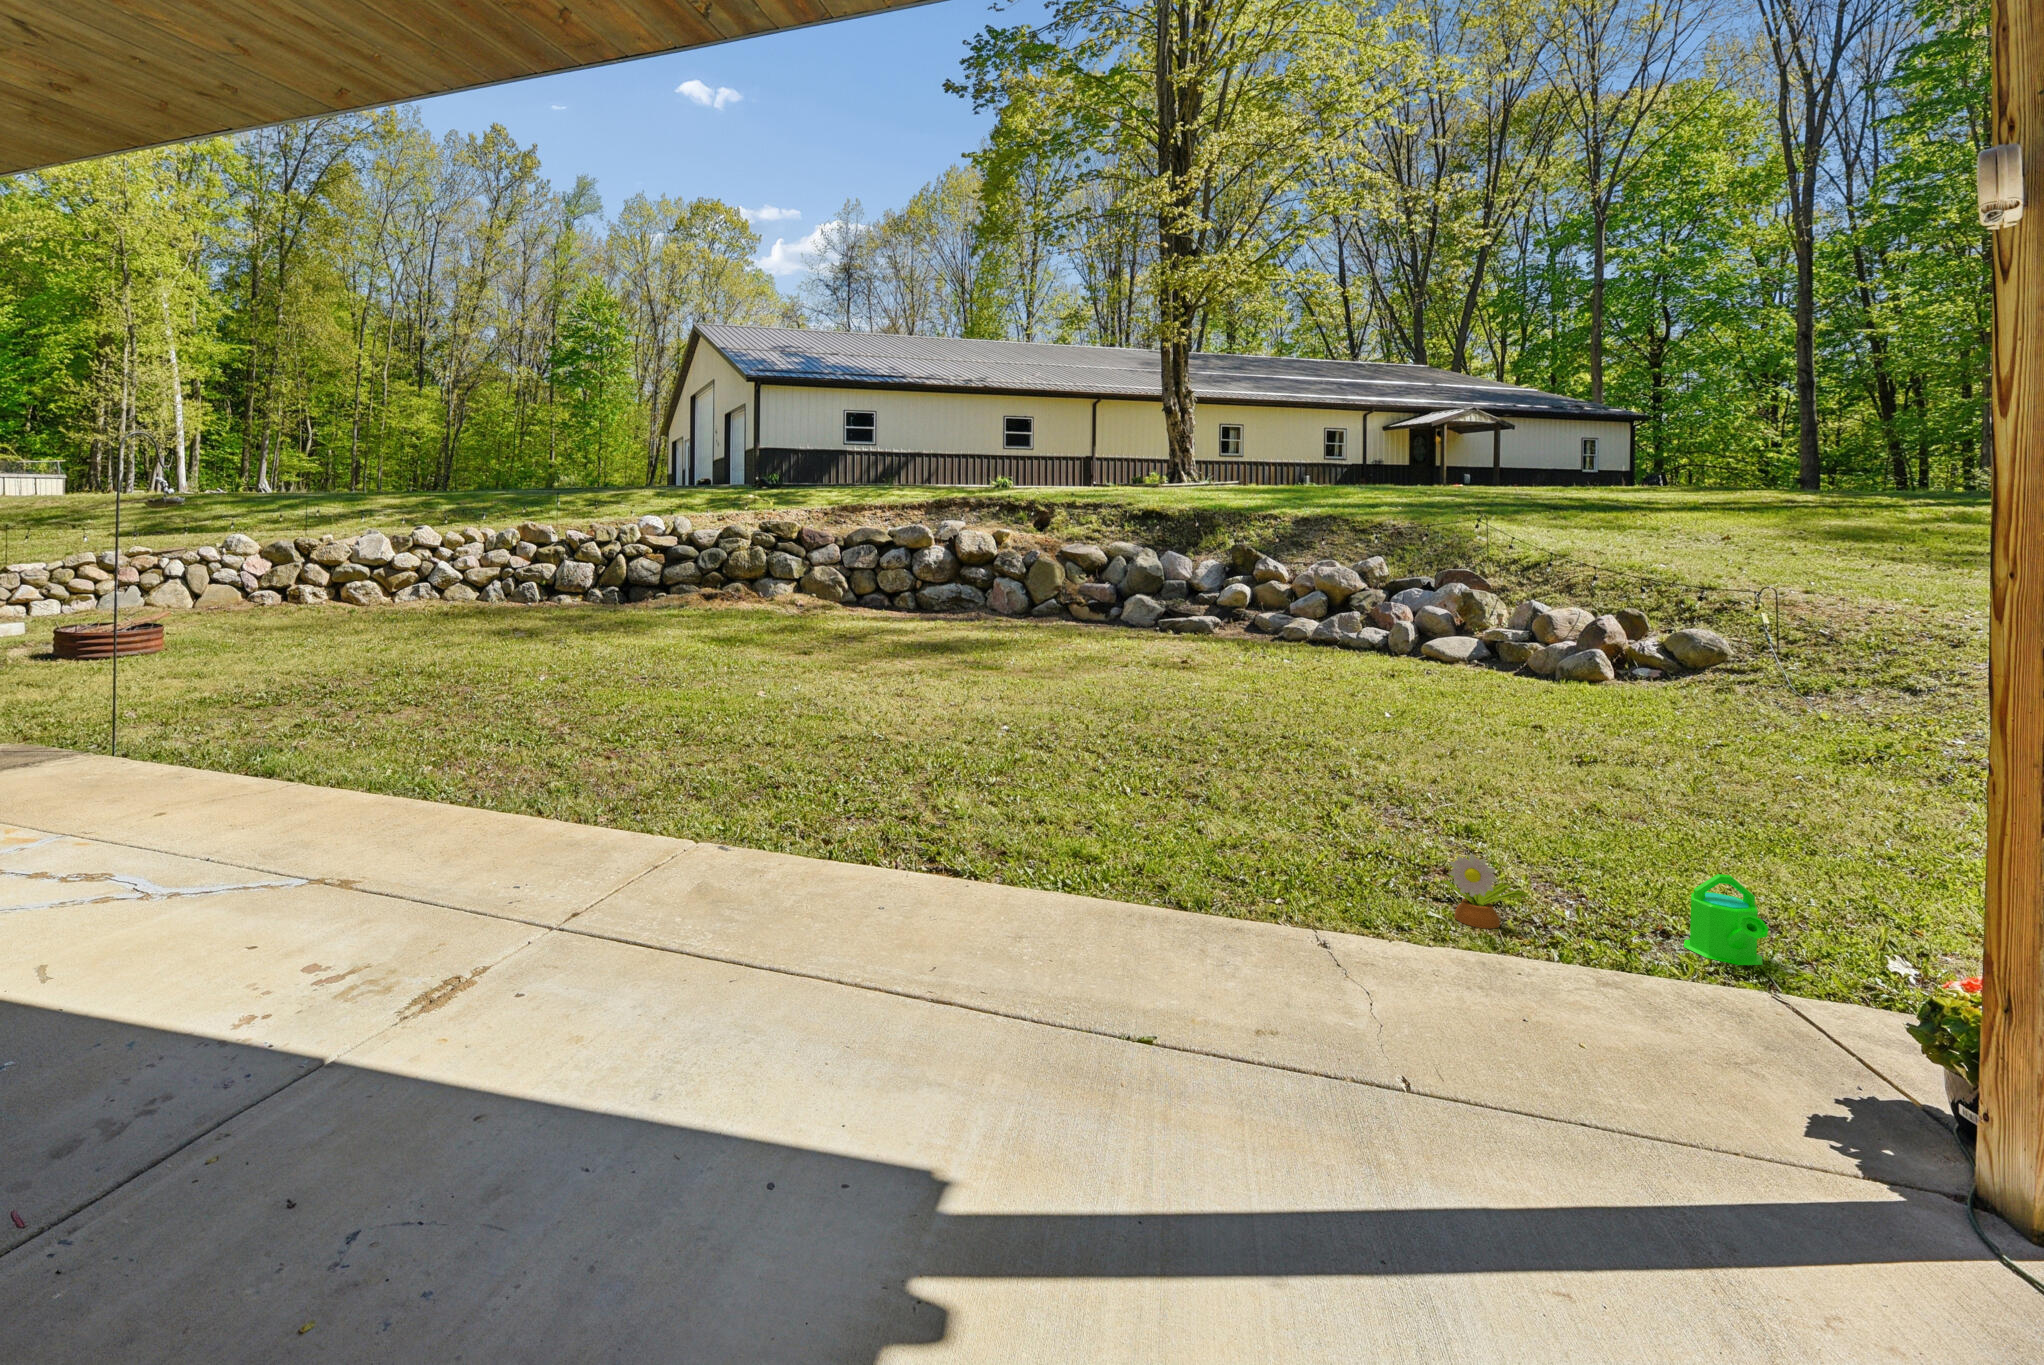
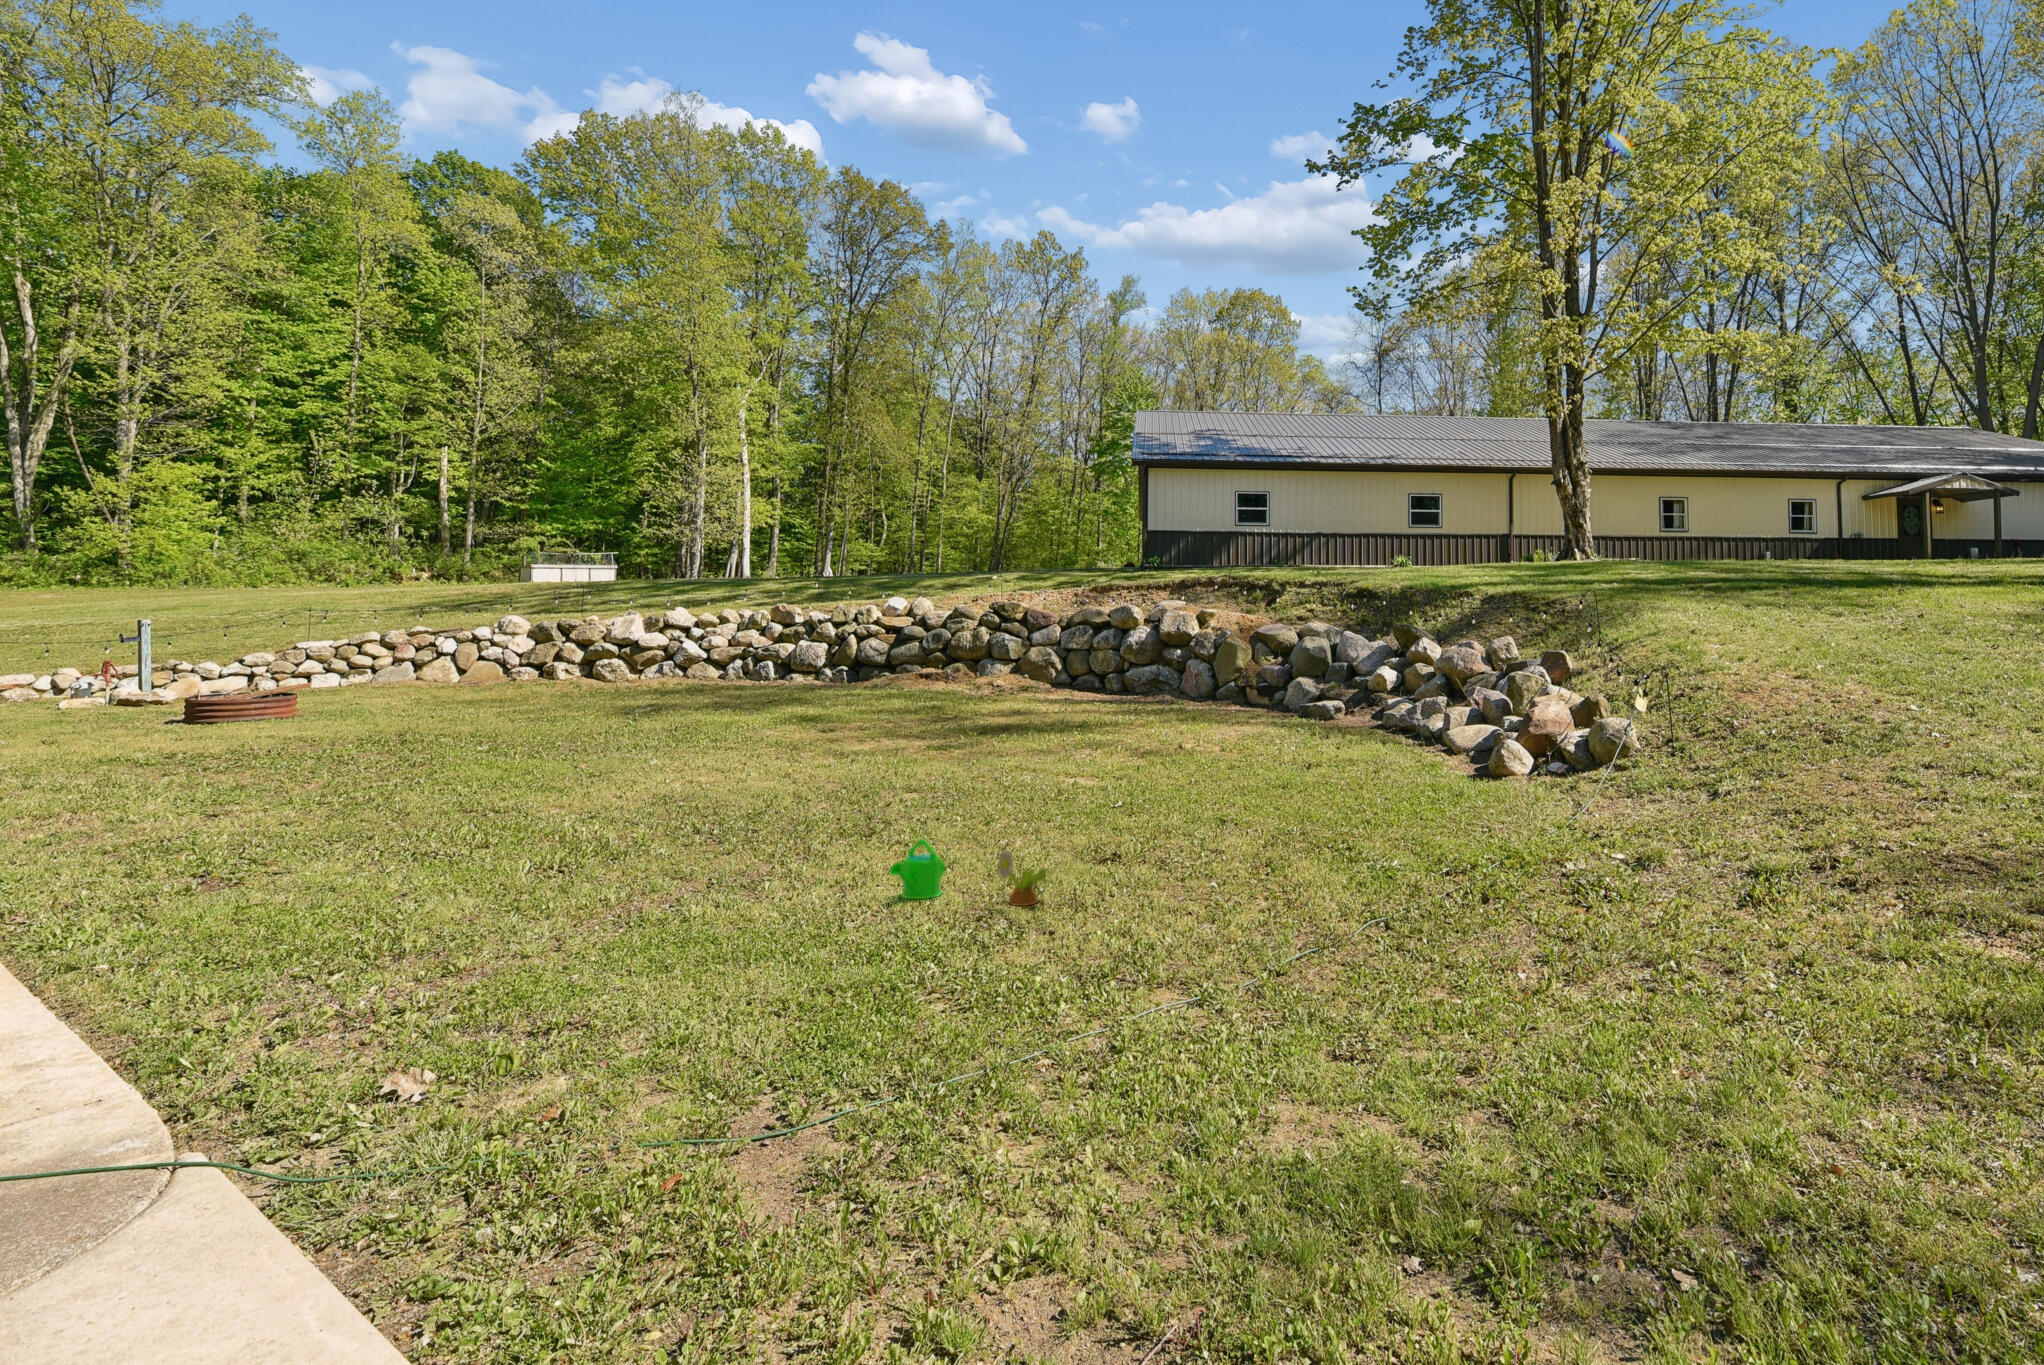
watering can: present [1684,874,1769,965] -> present [890,839,945,899]

